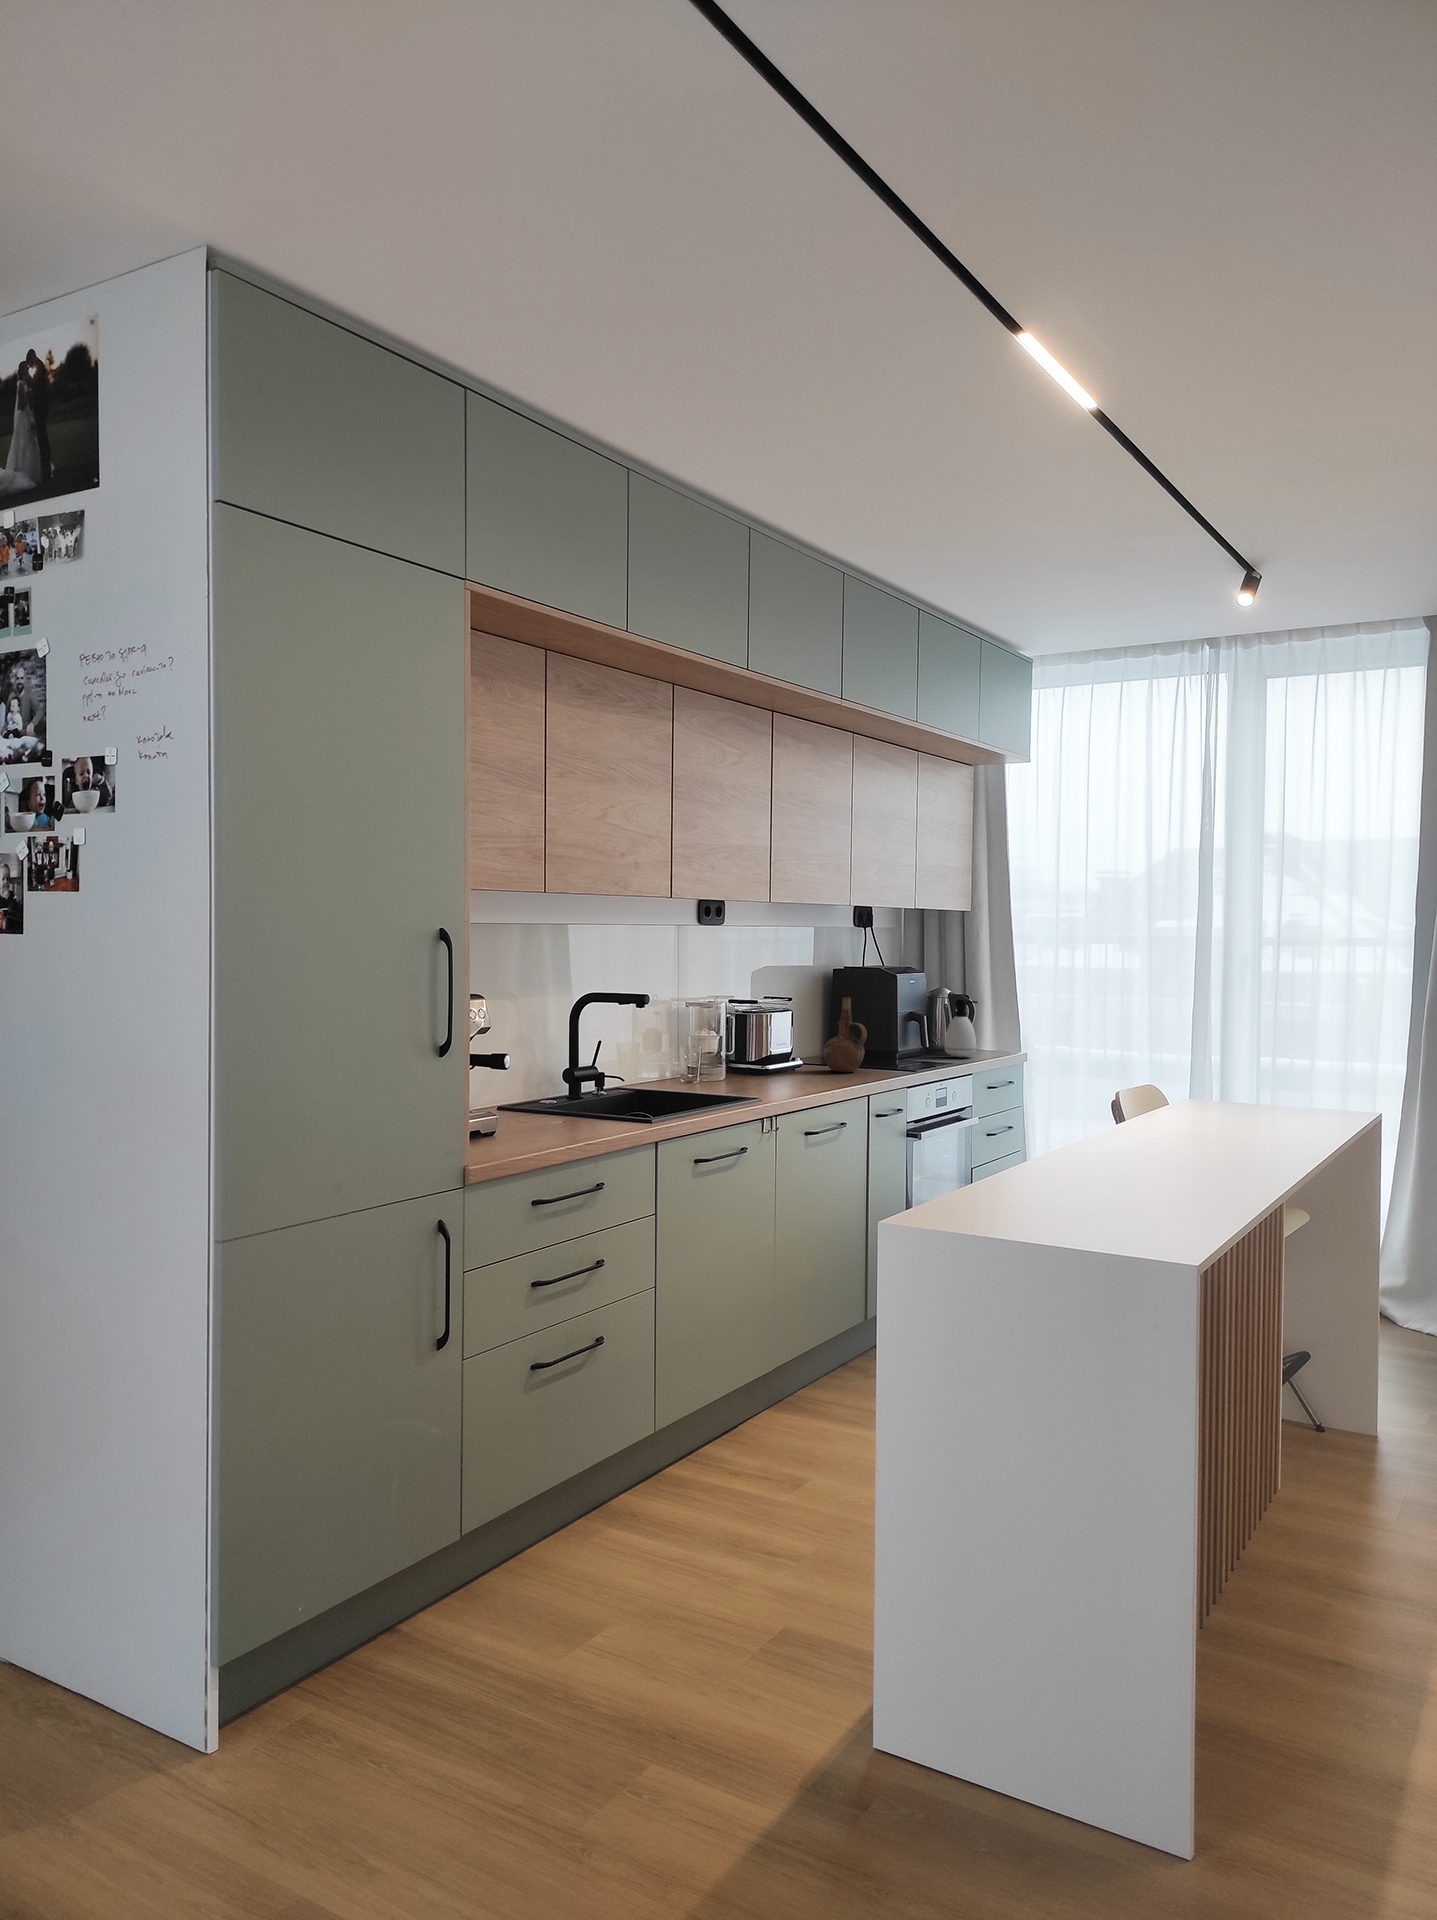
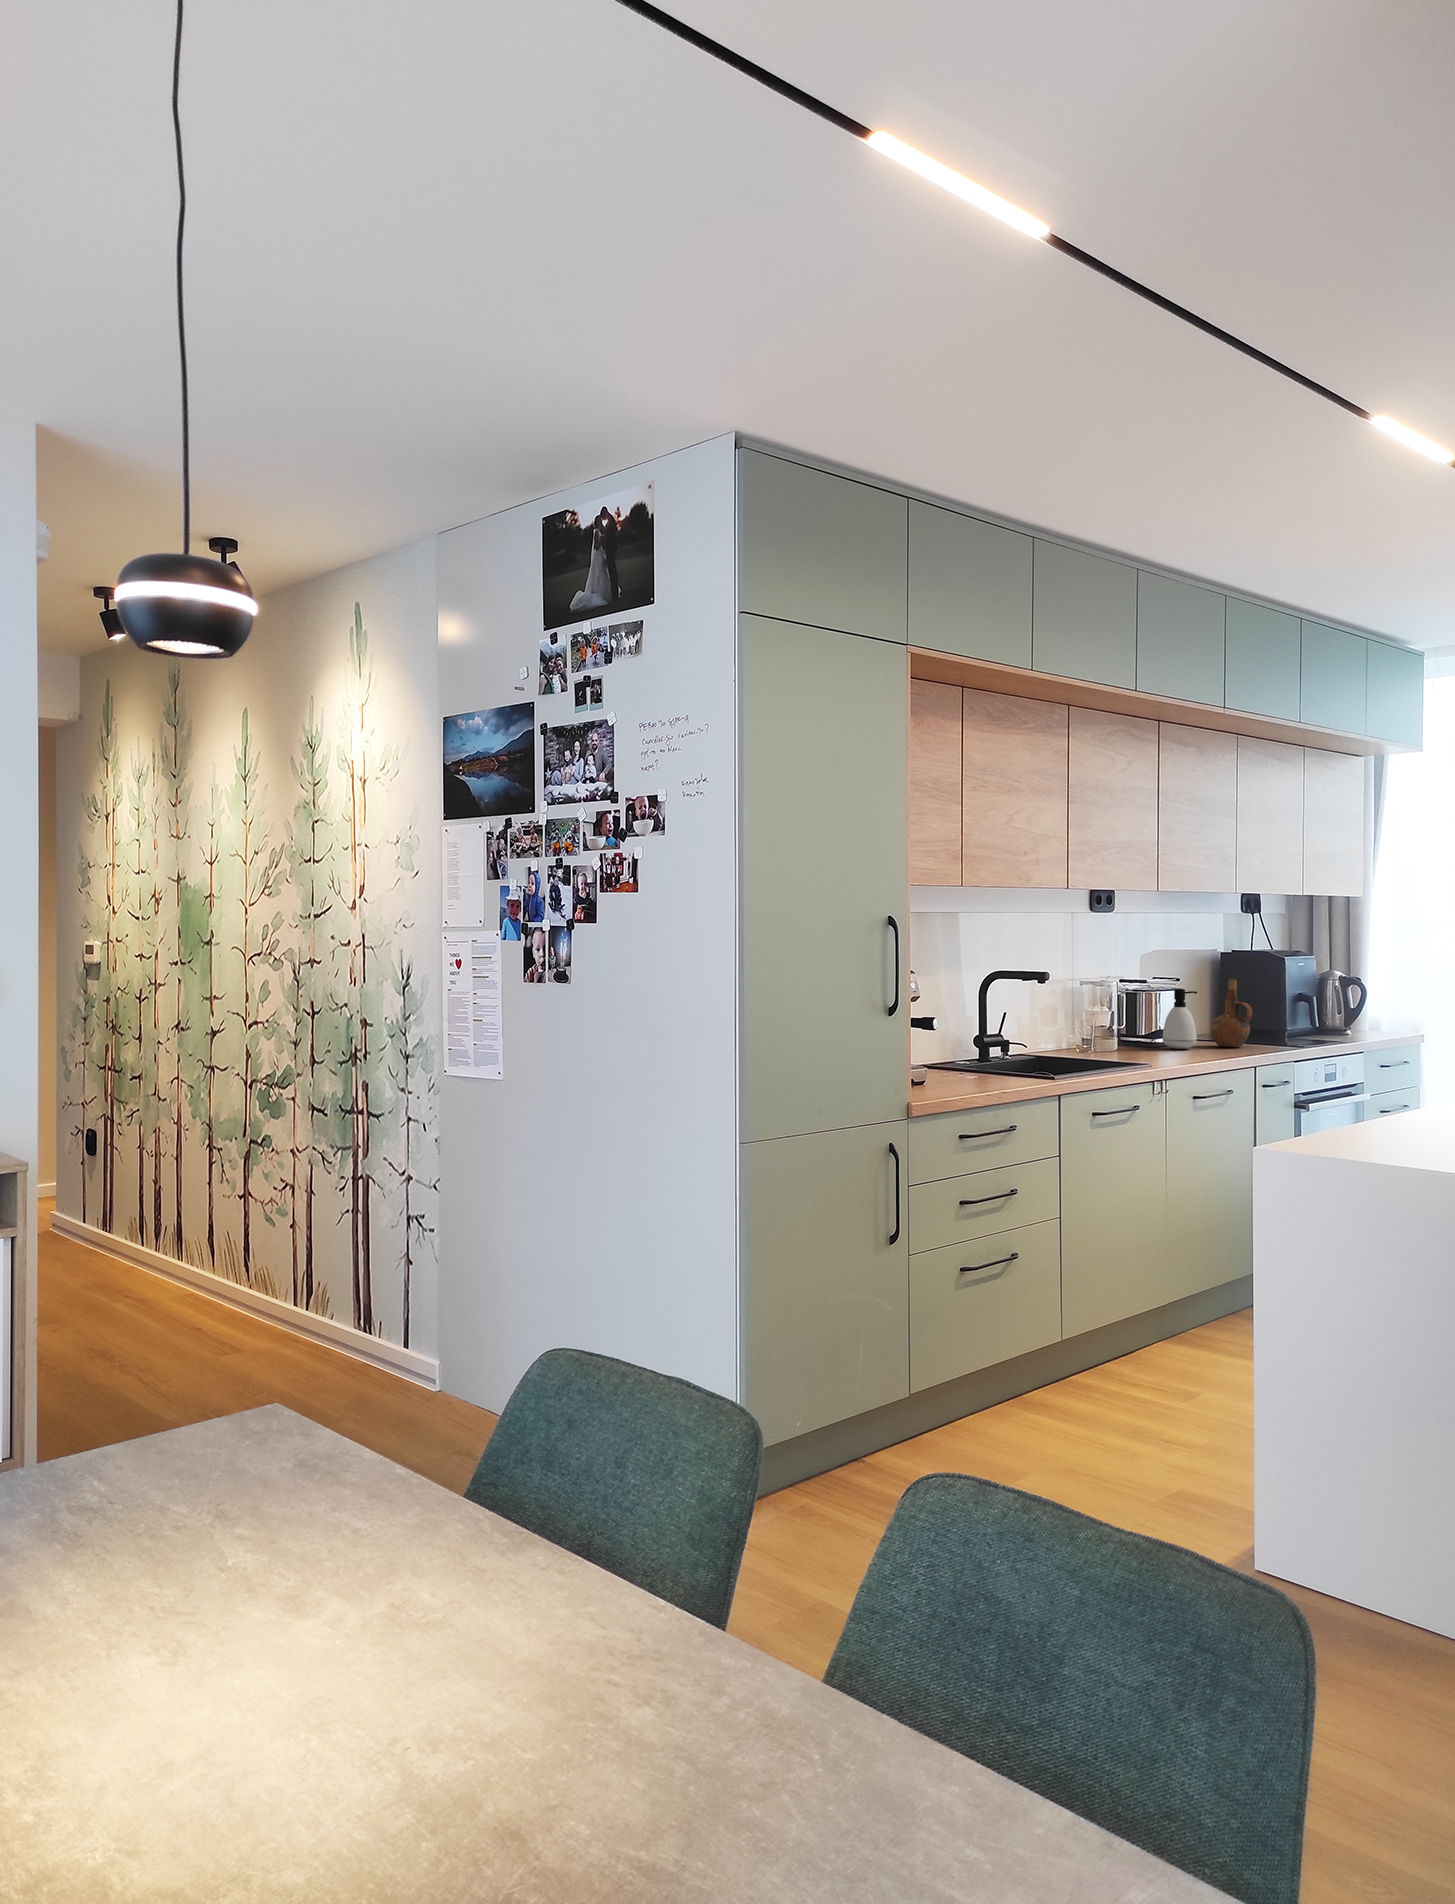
soap dispenser: present [945,998,978,1057] -> present [1163,988,1197,1049]

